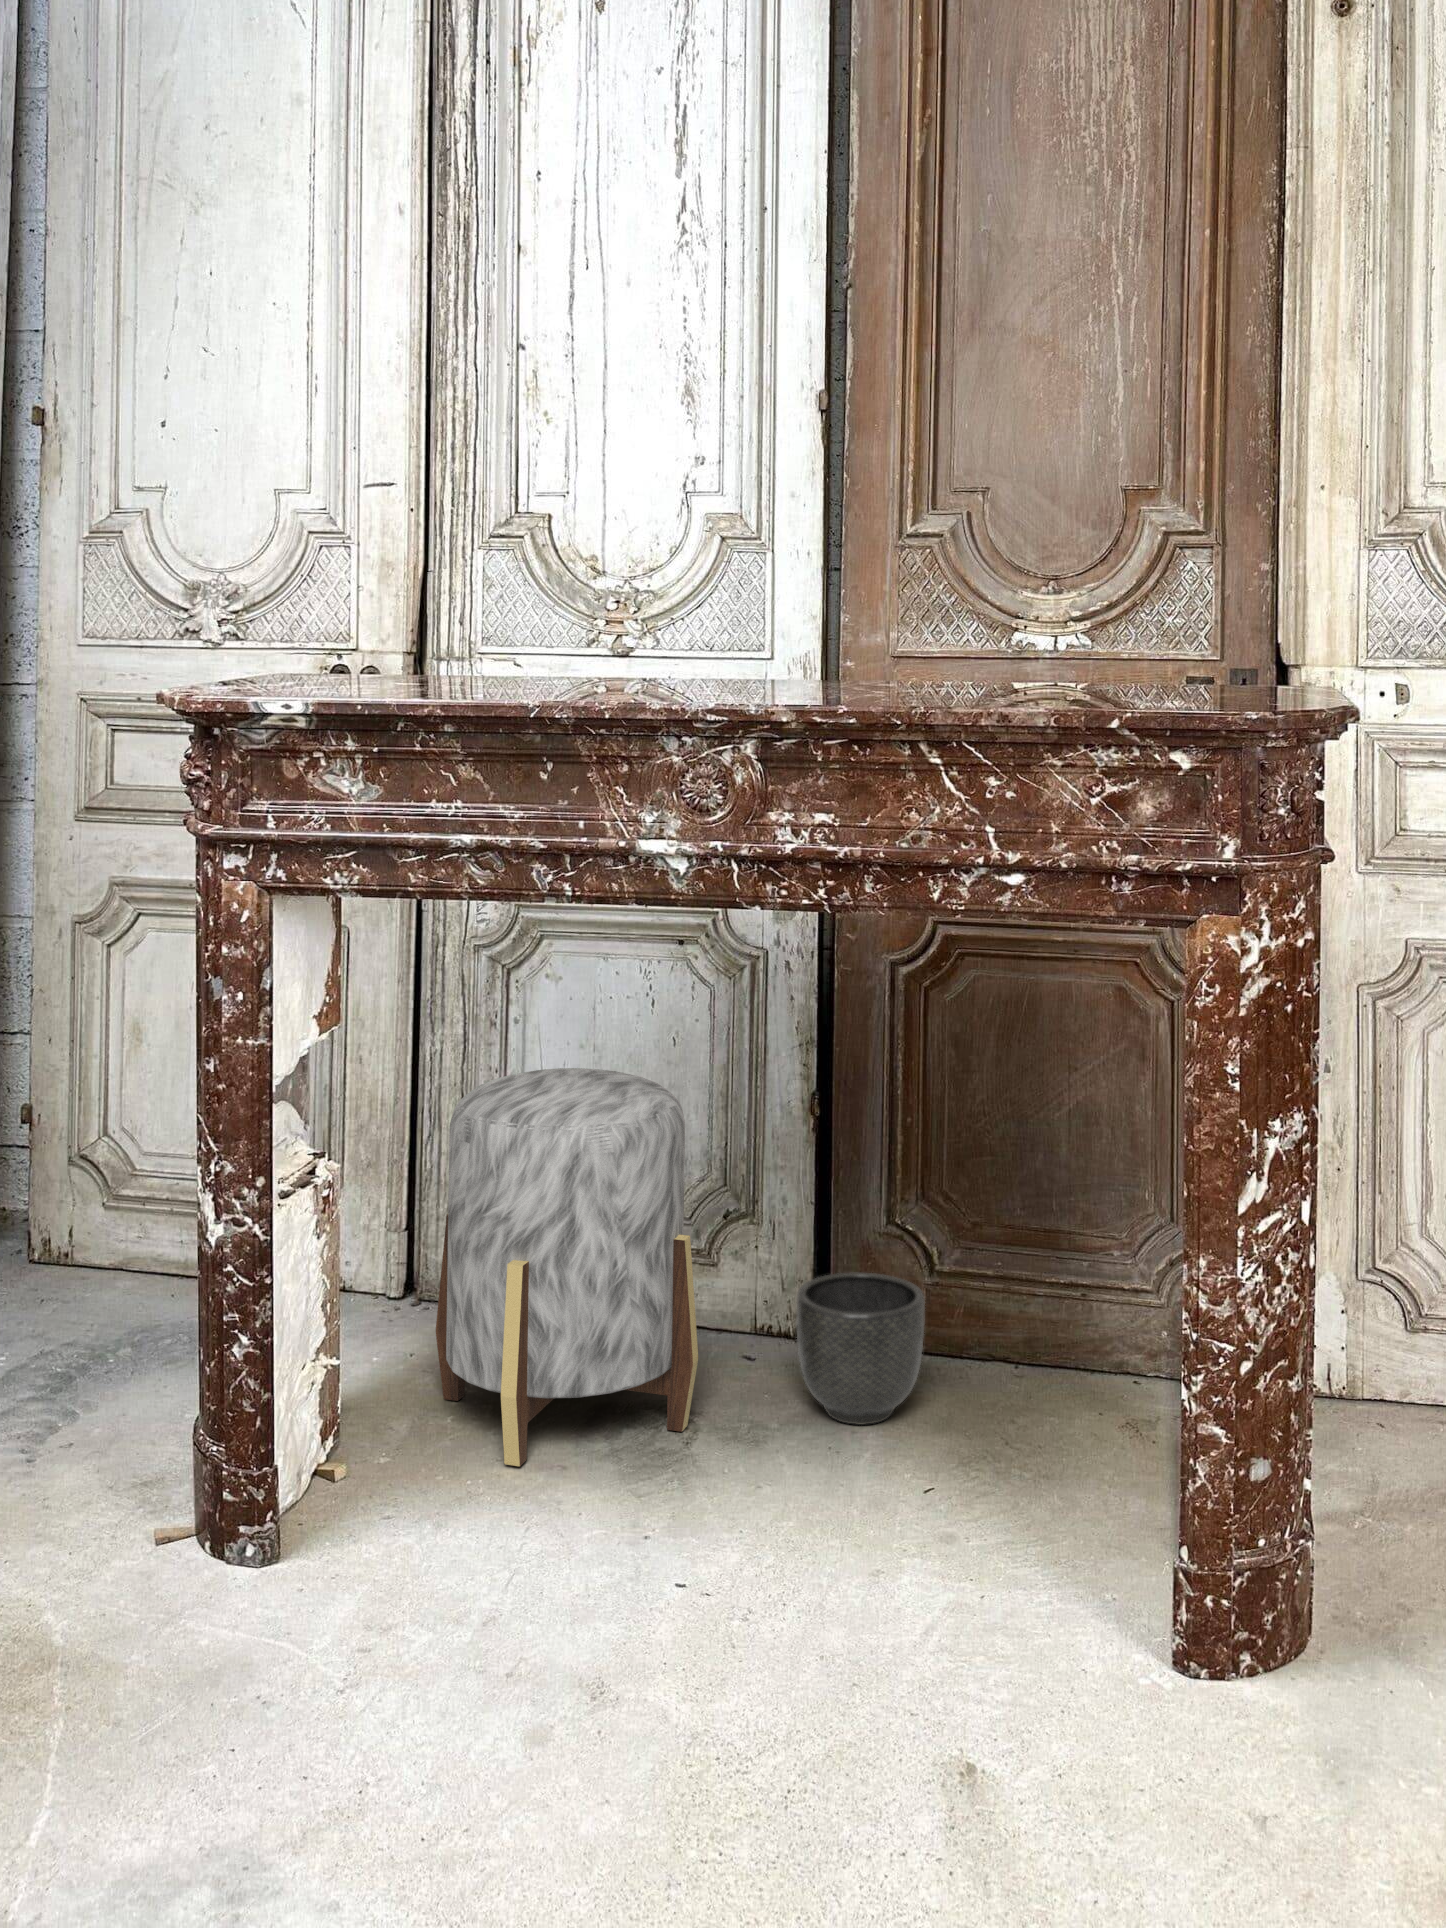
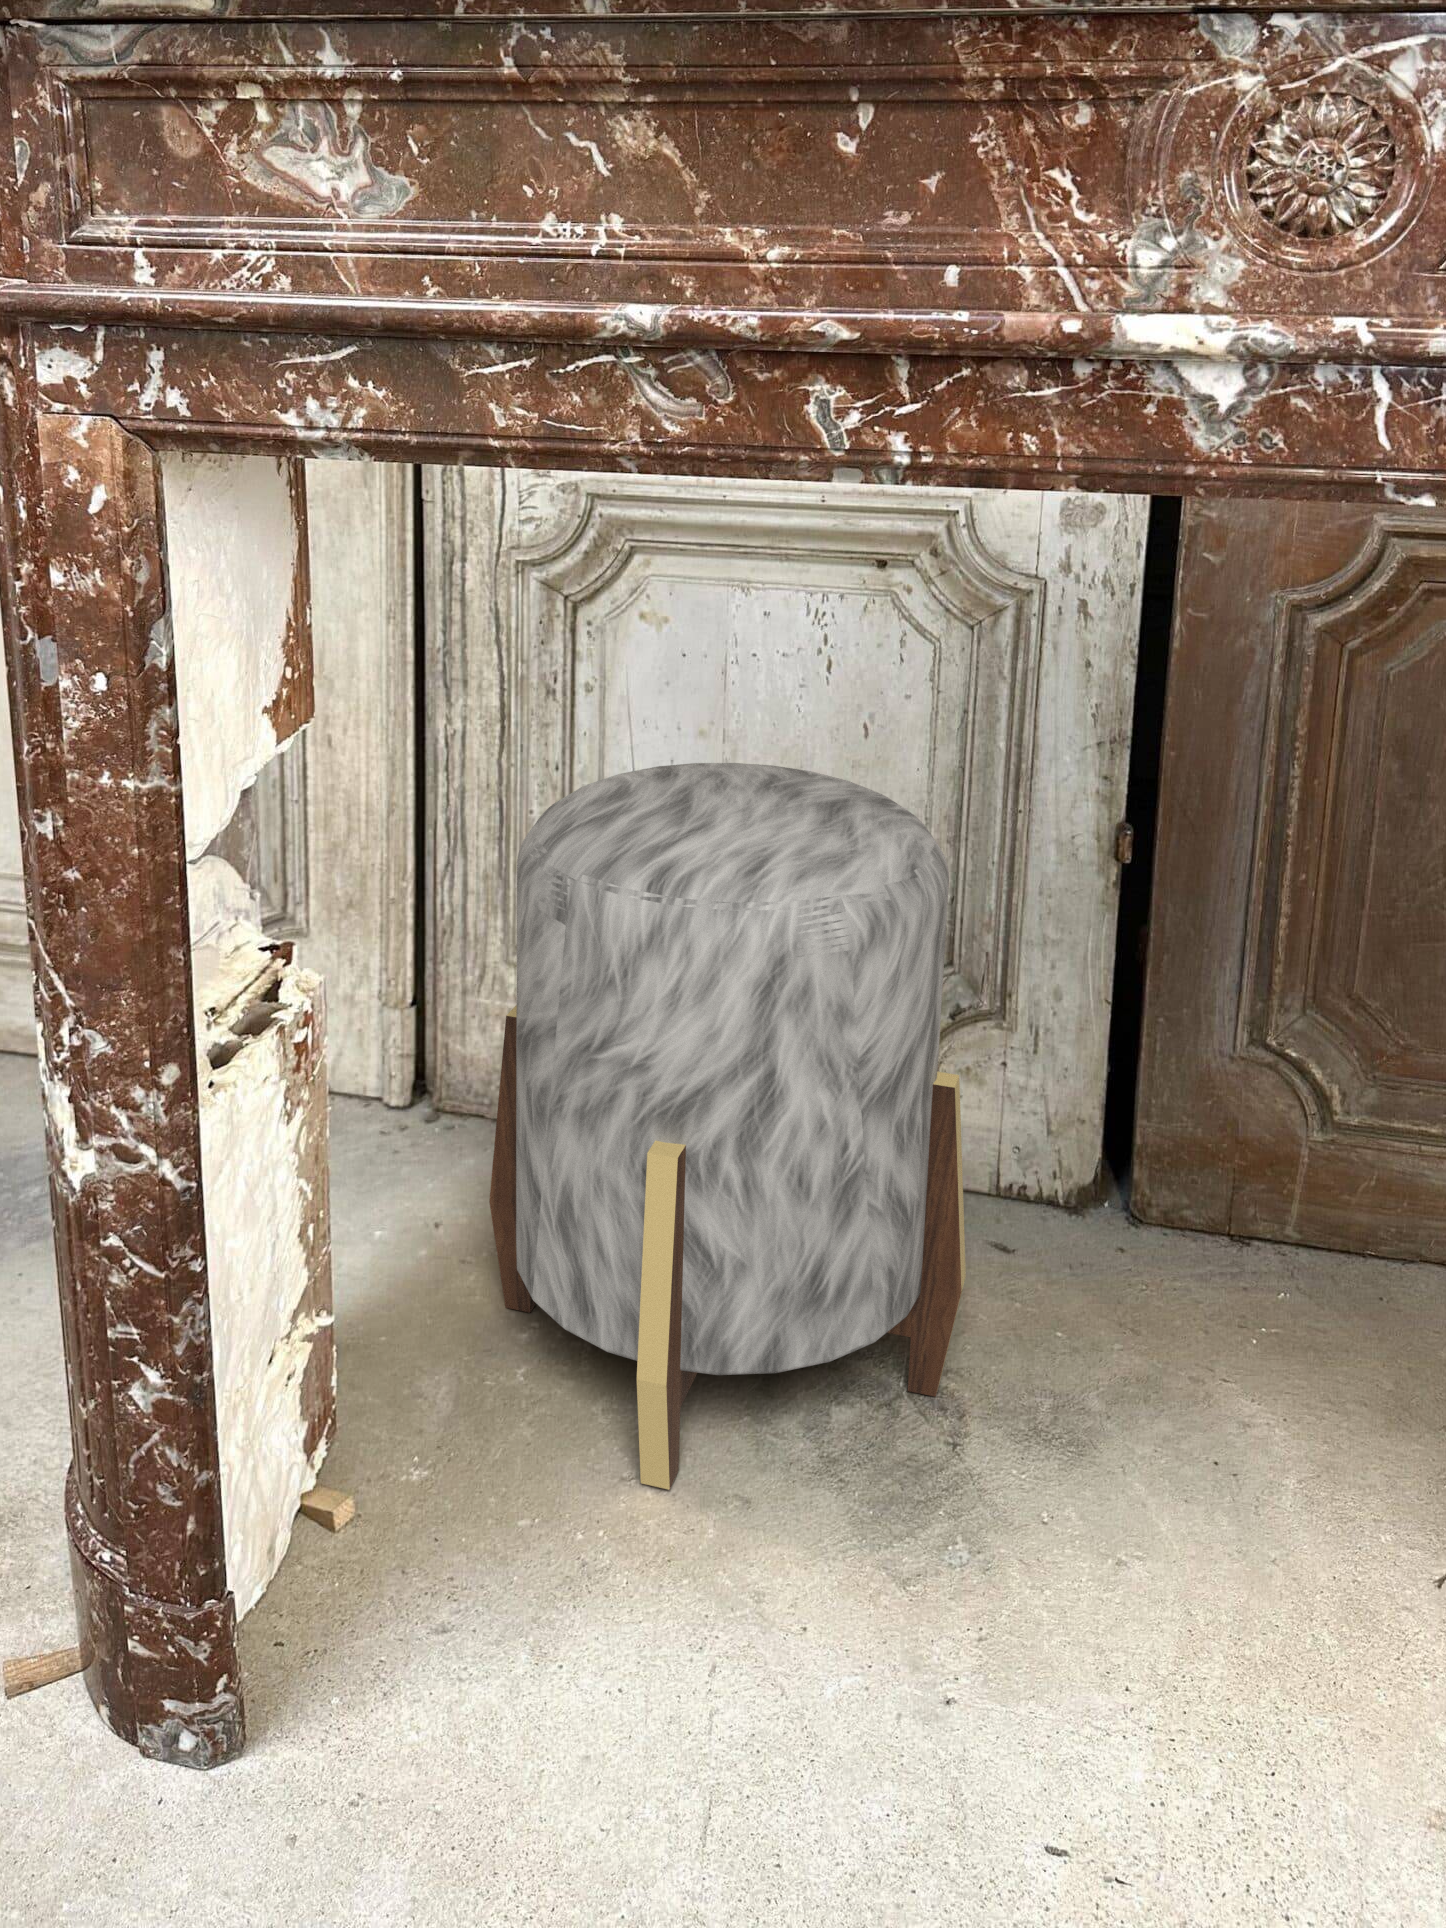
planter: present [796,1273,925,1425] -> none [1124,1109,1366,1382]

